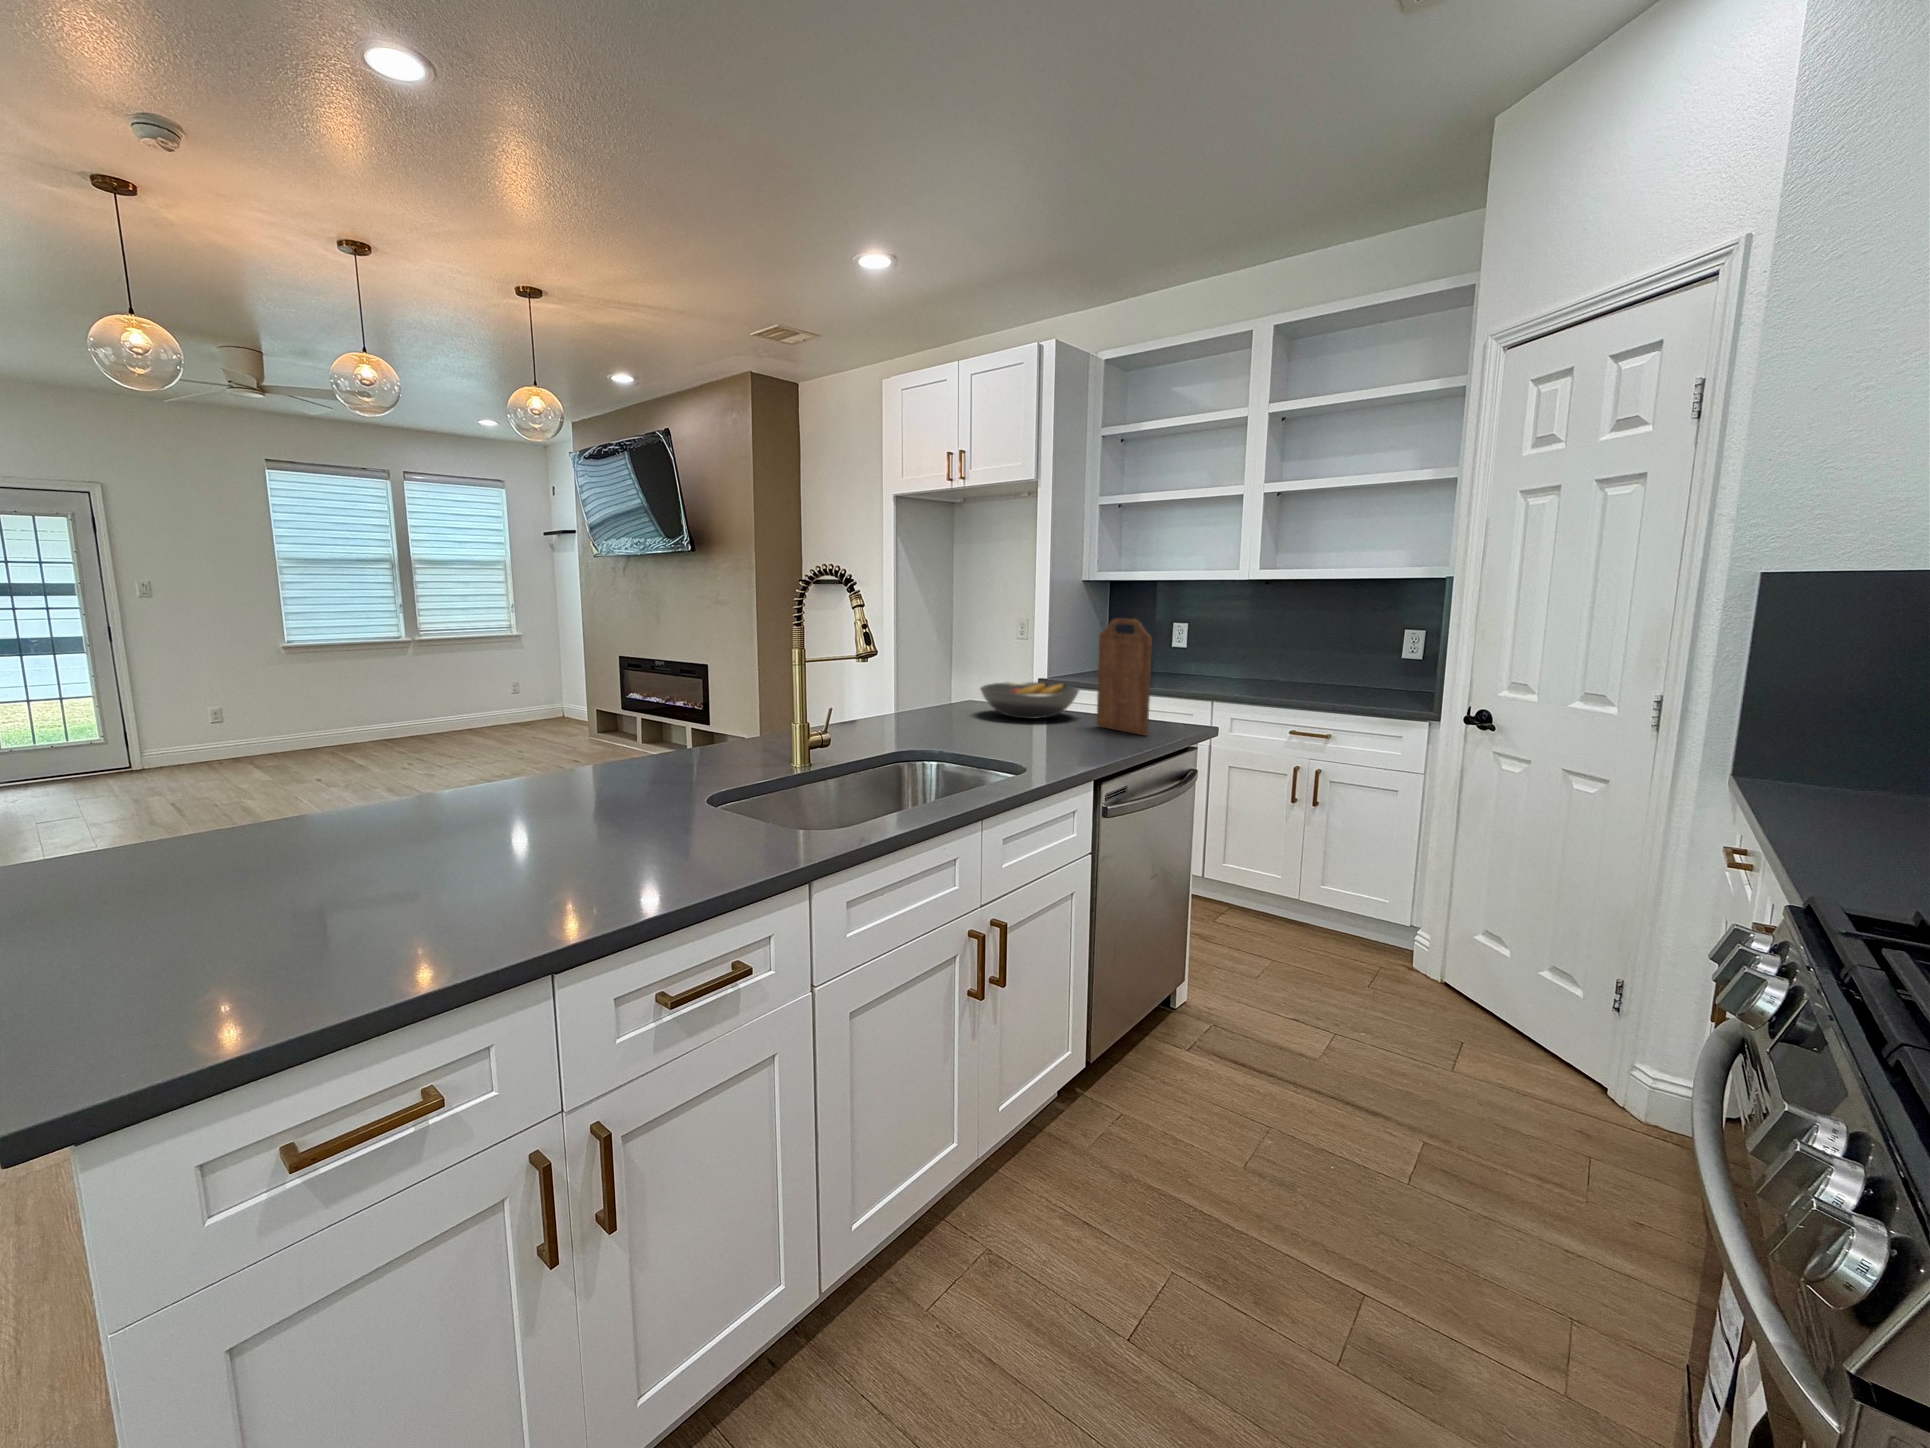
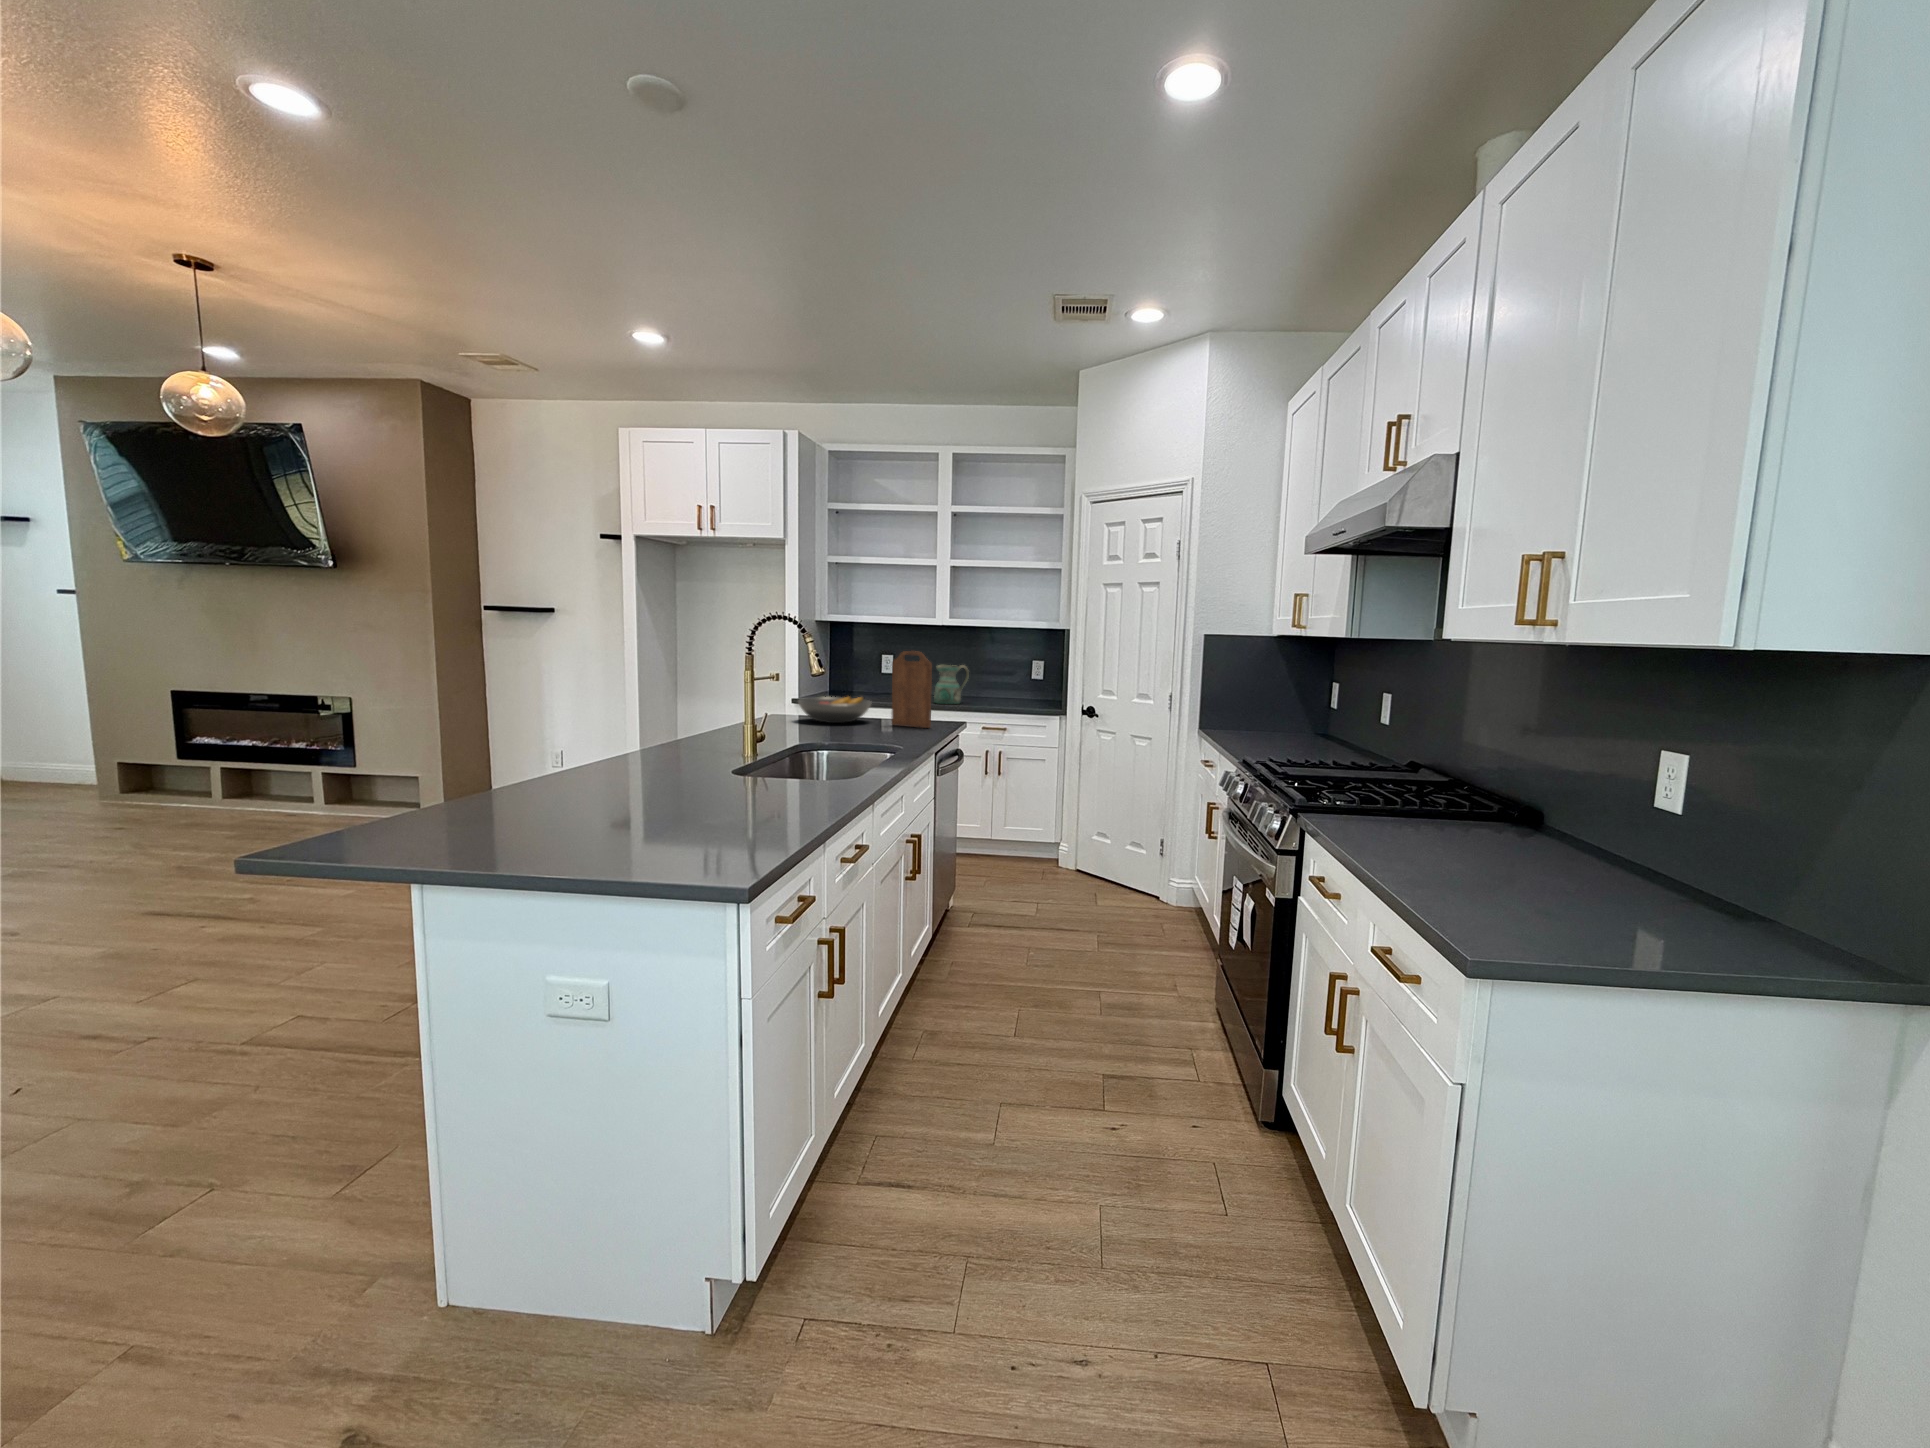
ceramic pitcher: none [1227,636,1285,693] -> present [934,665,969,704]

